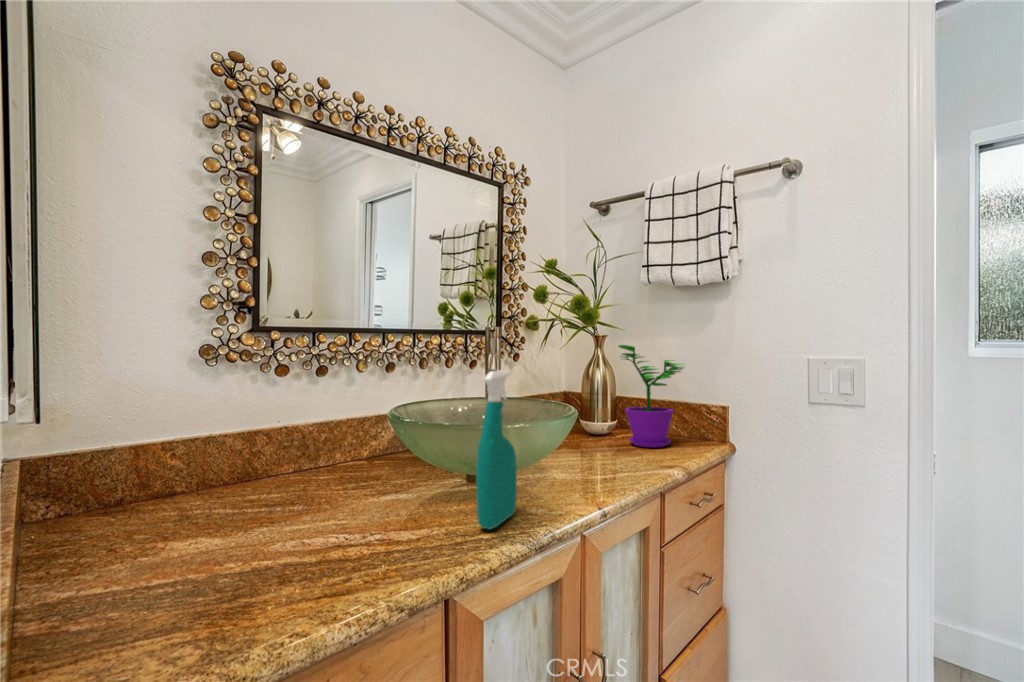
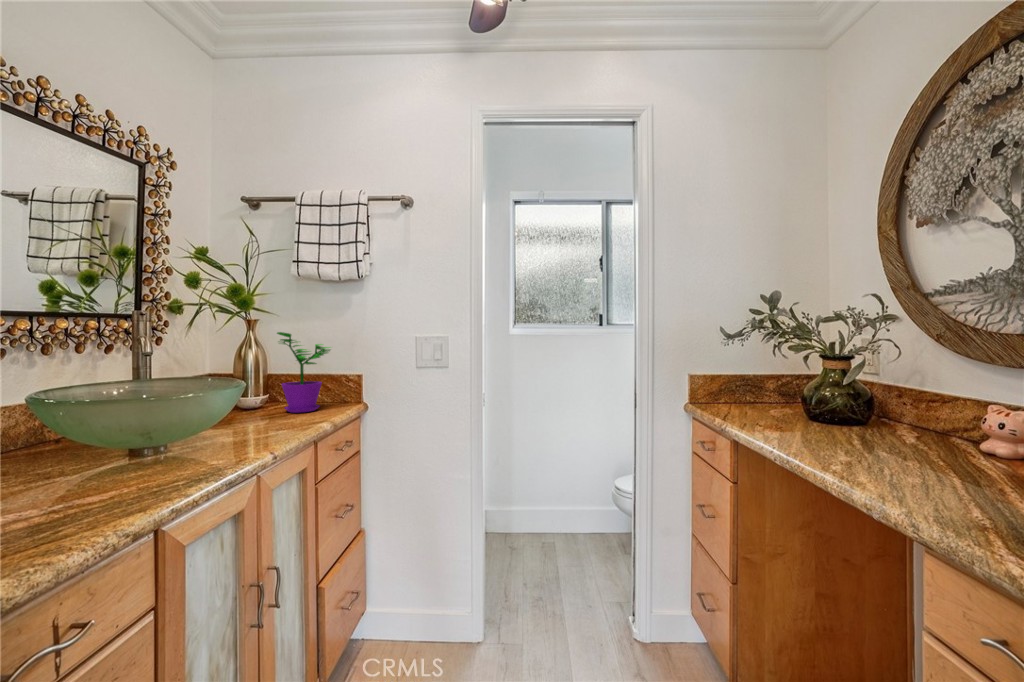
spray bottle: present [476,370,517,529] -> none [169,355,202,481]

